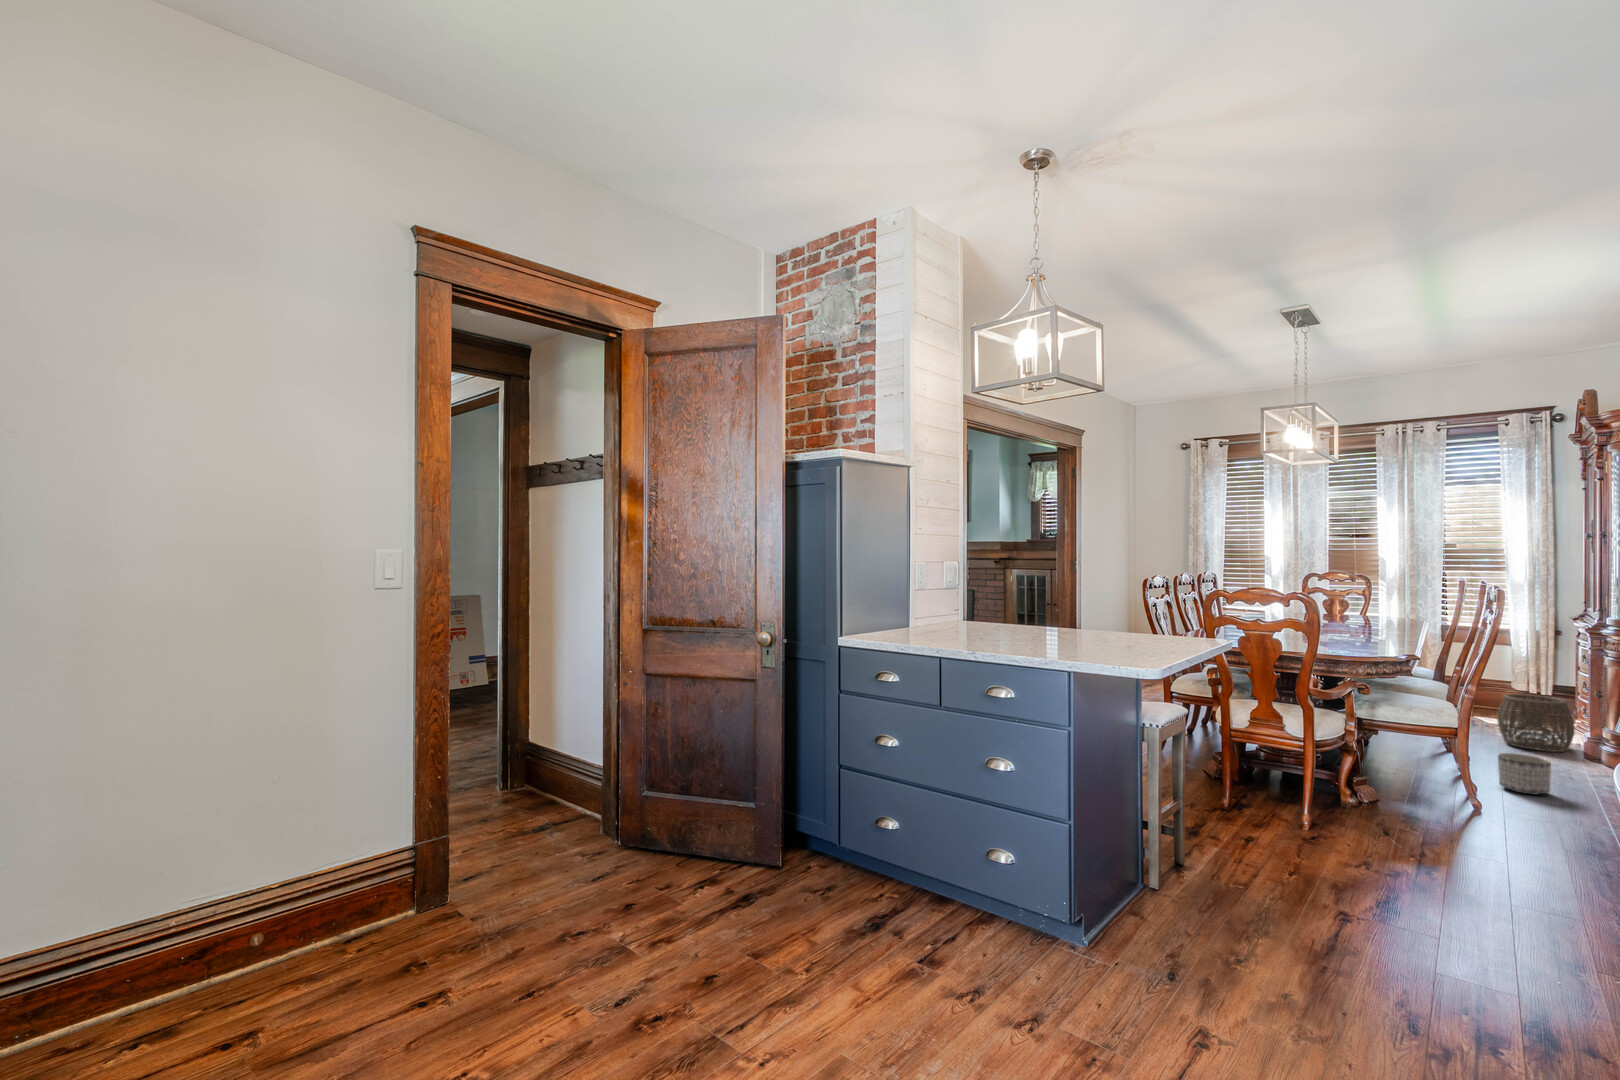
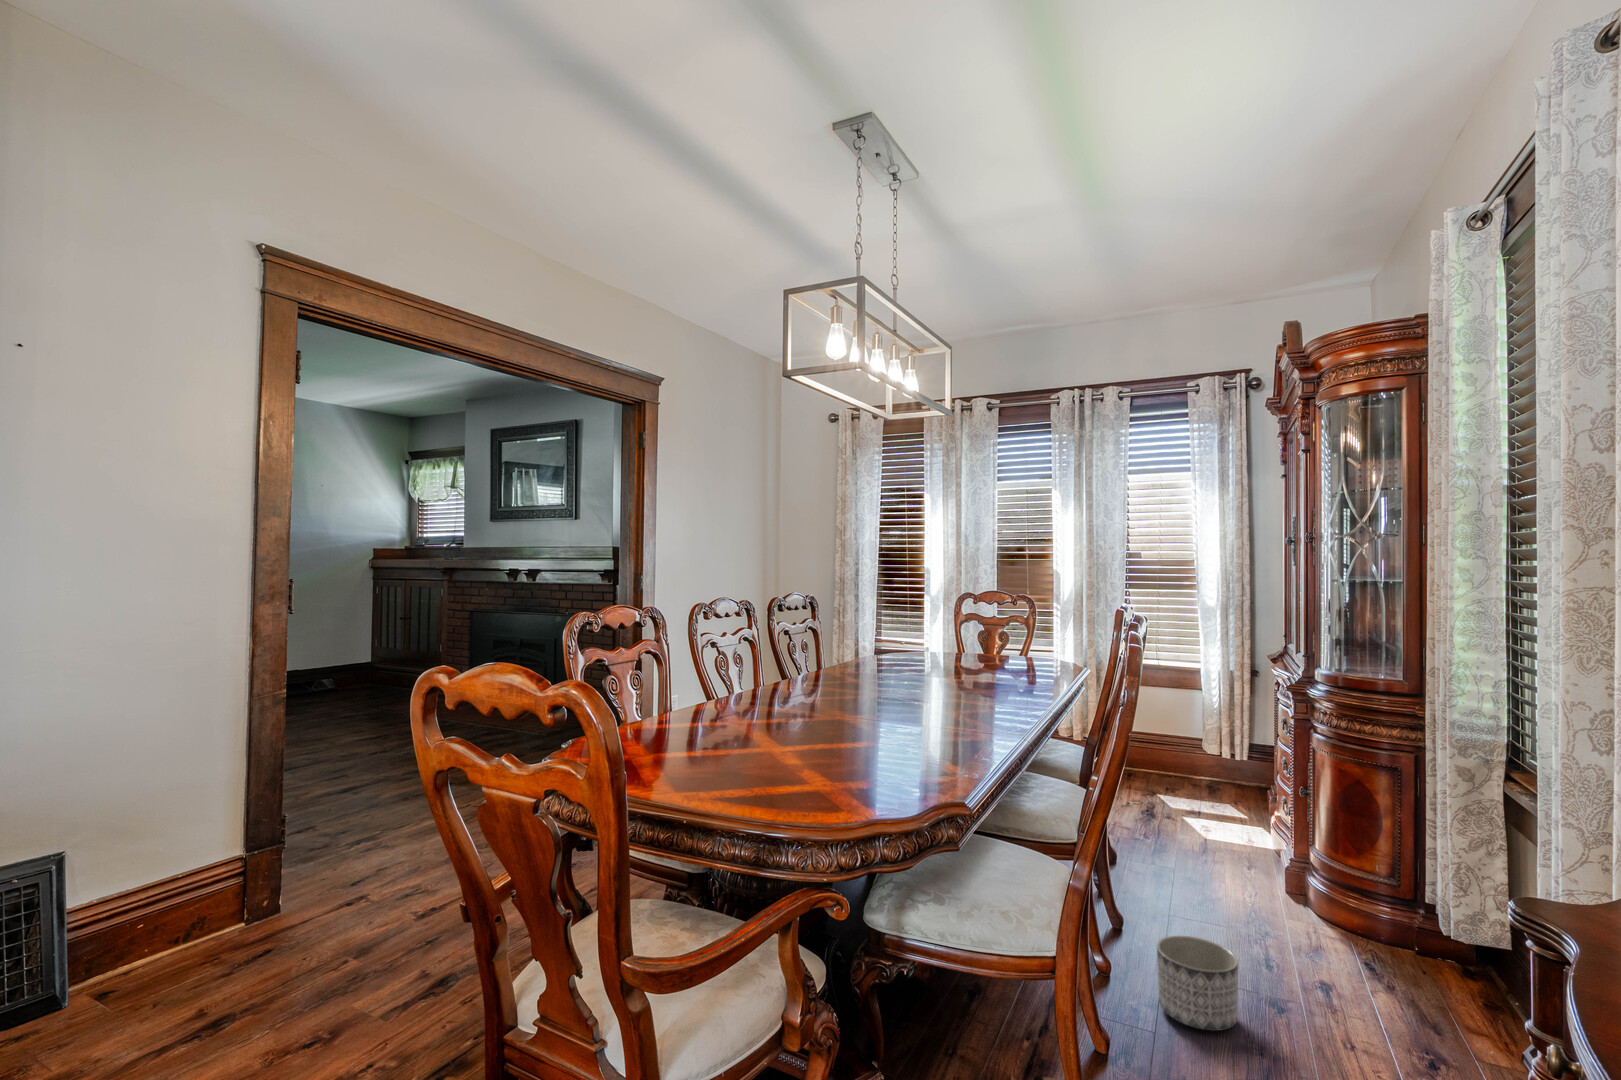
woven basket: present [1497,694,1575,752] -> none [1176,779,1275,877]

